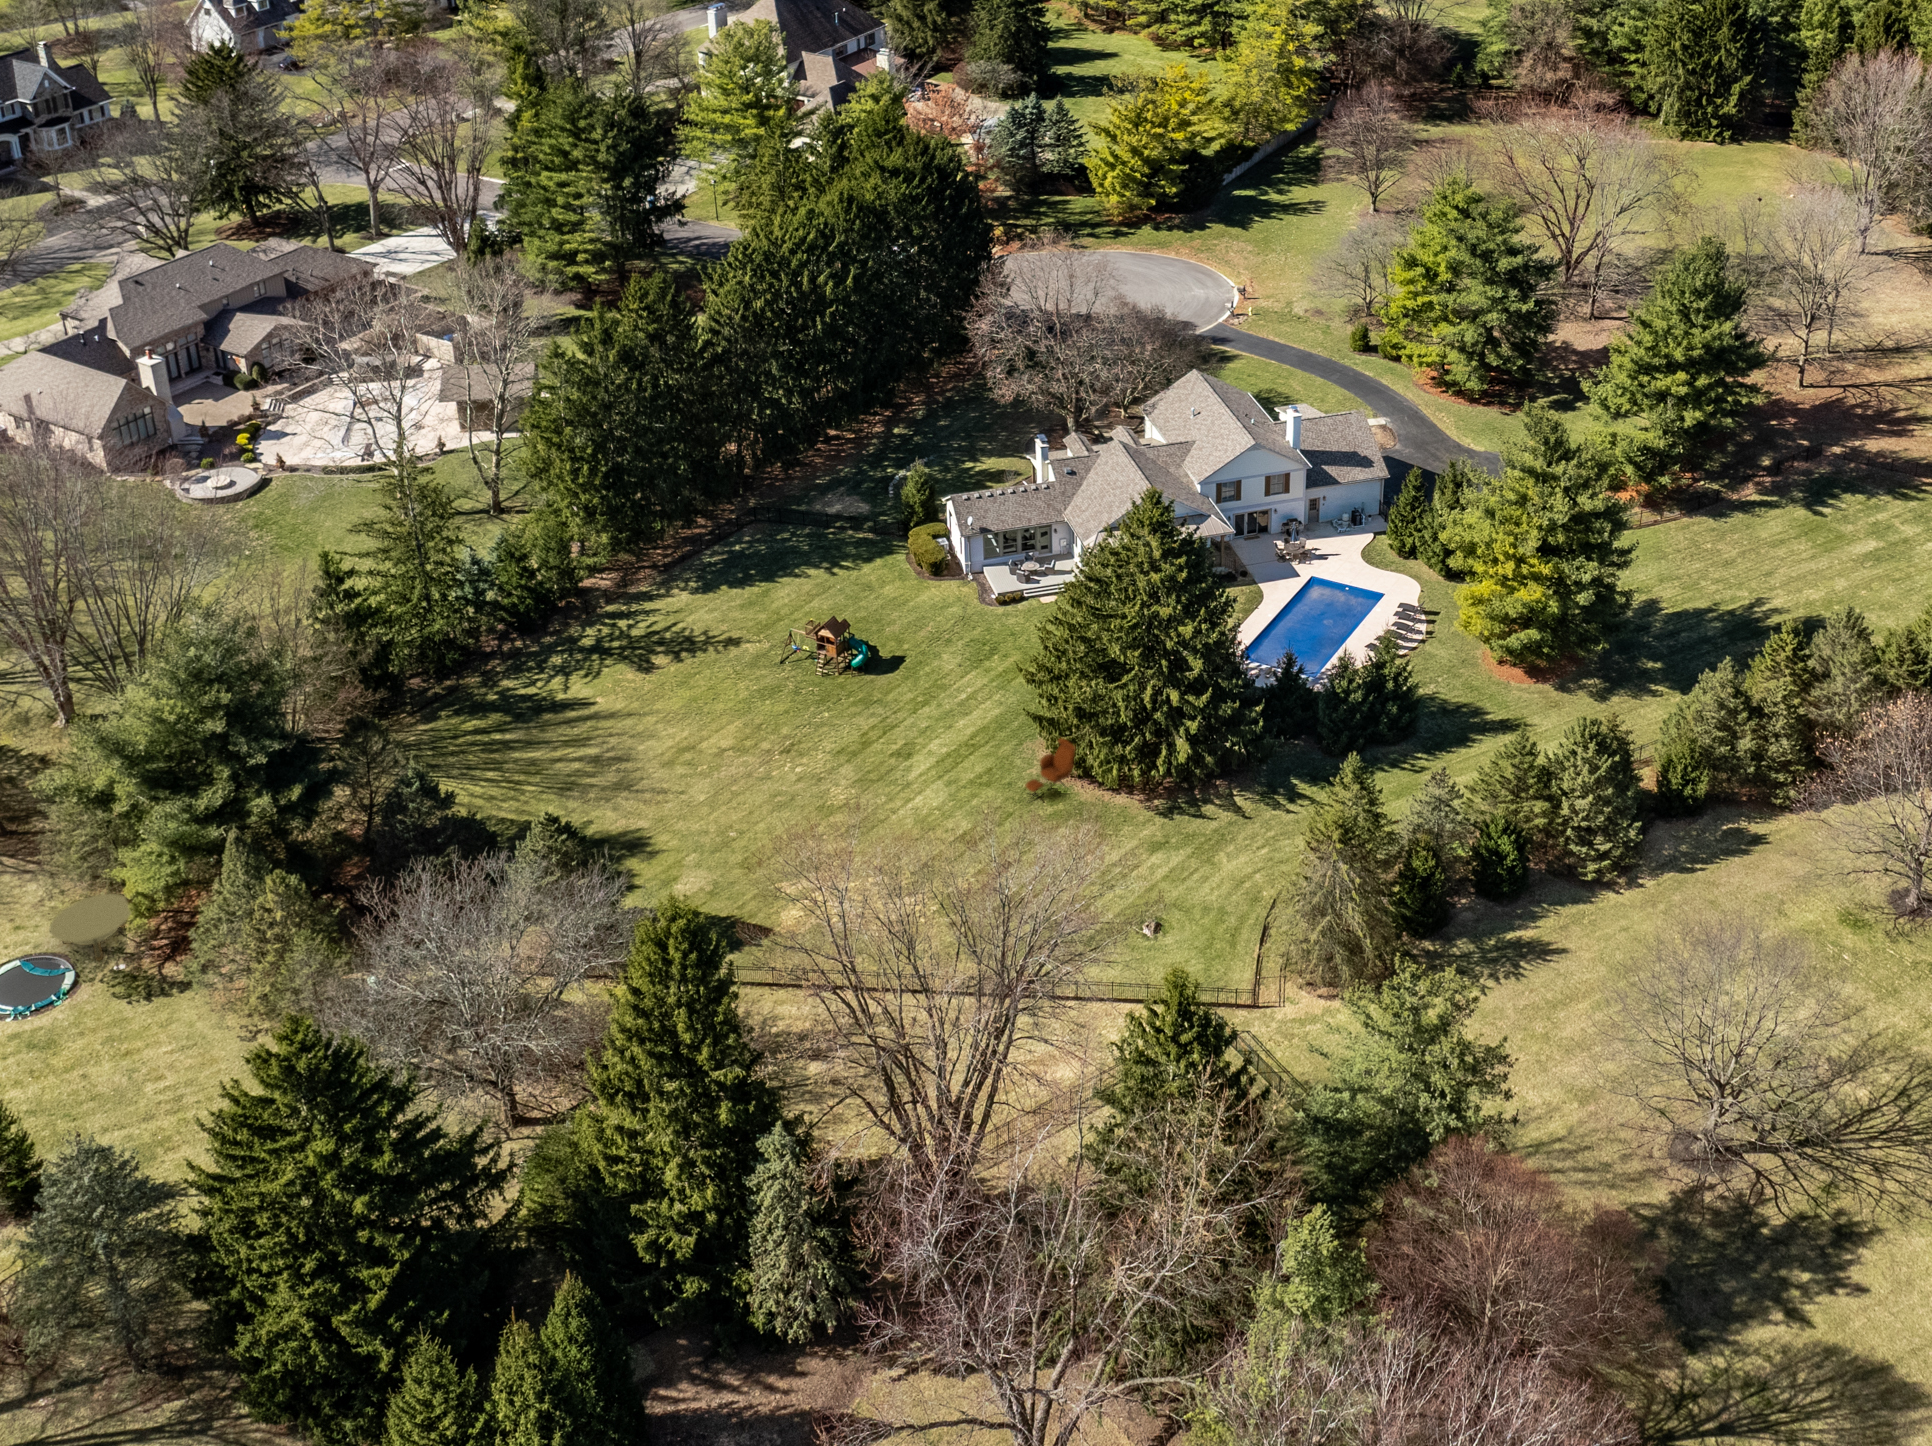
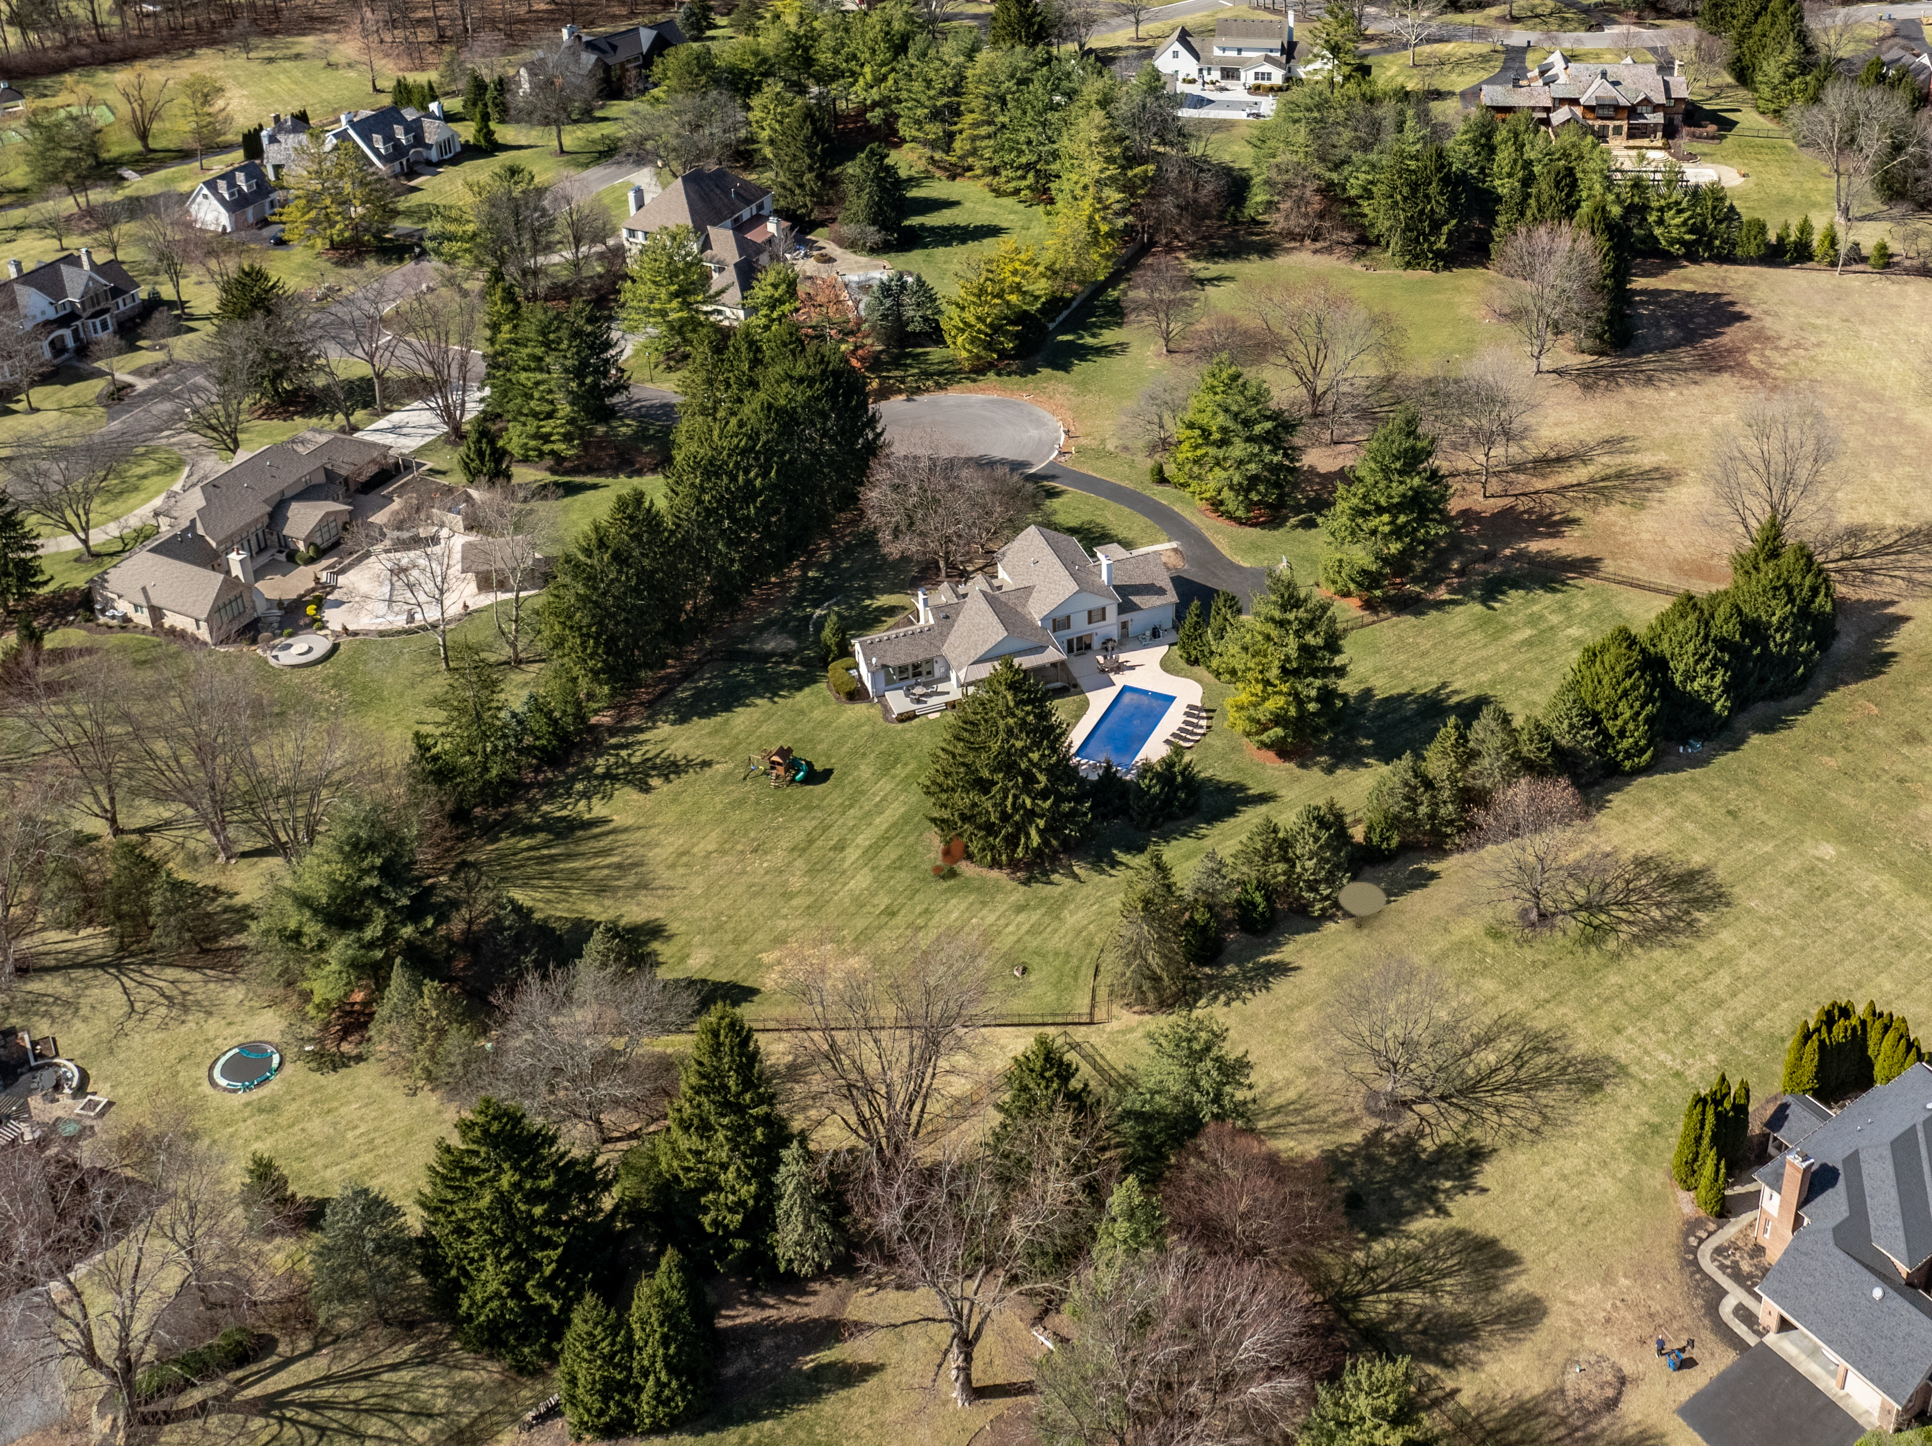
round table: present [49,894,131,961] -> present [1338,882,1386,928]

